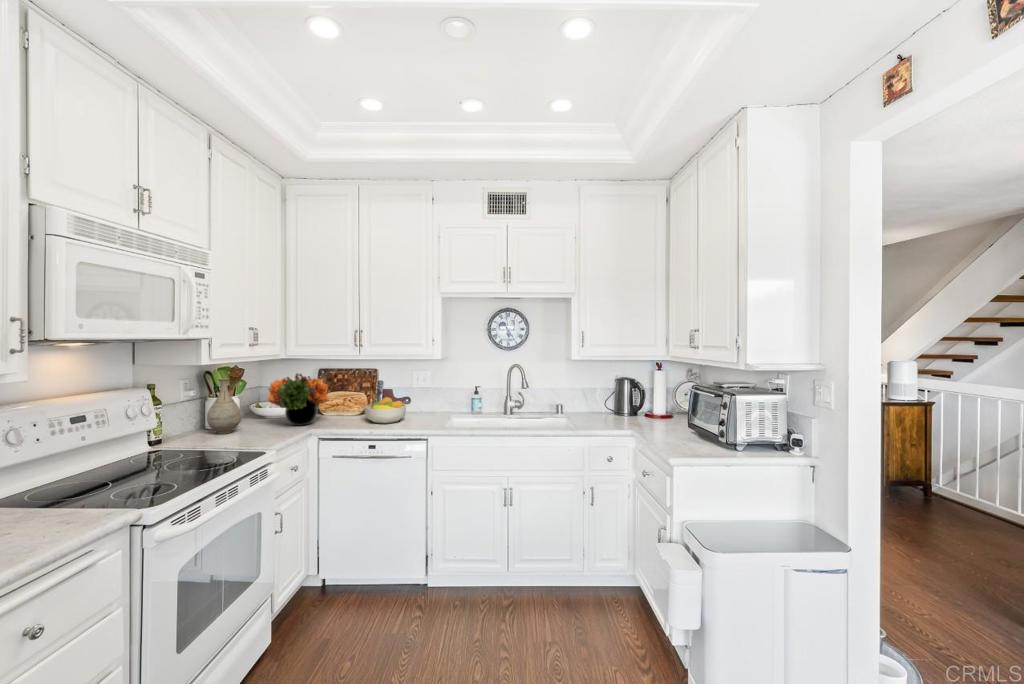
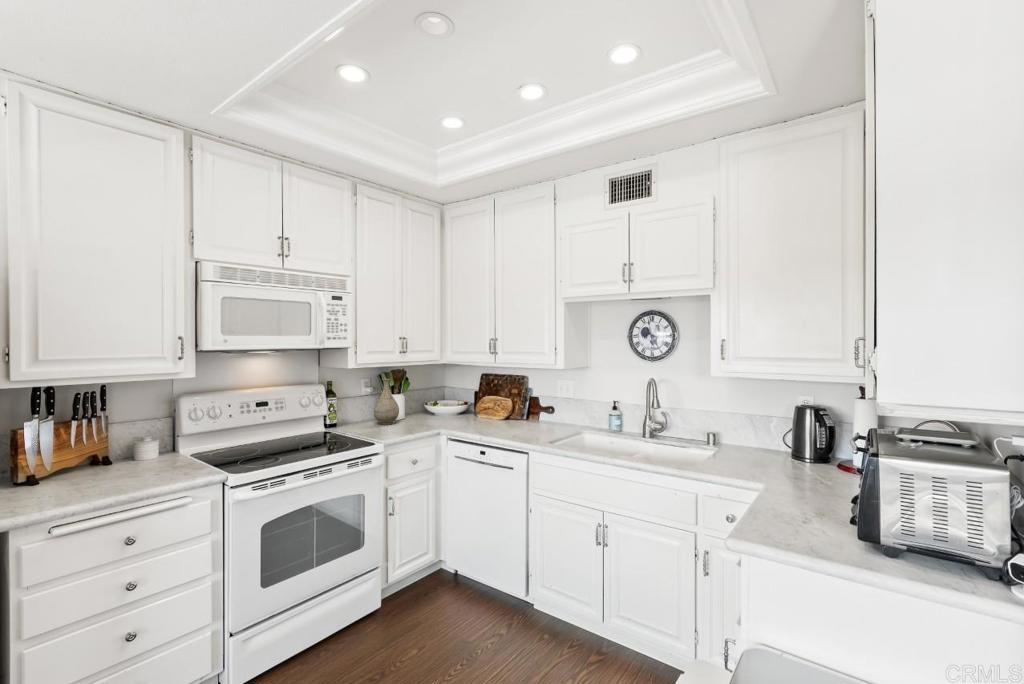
flower arrangement: present [268,373,328,425] -> none [420,377,472,424]
fruit bowl: present [365,397,406,424] -> none [497,405,537,431]

